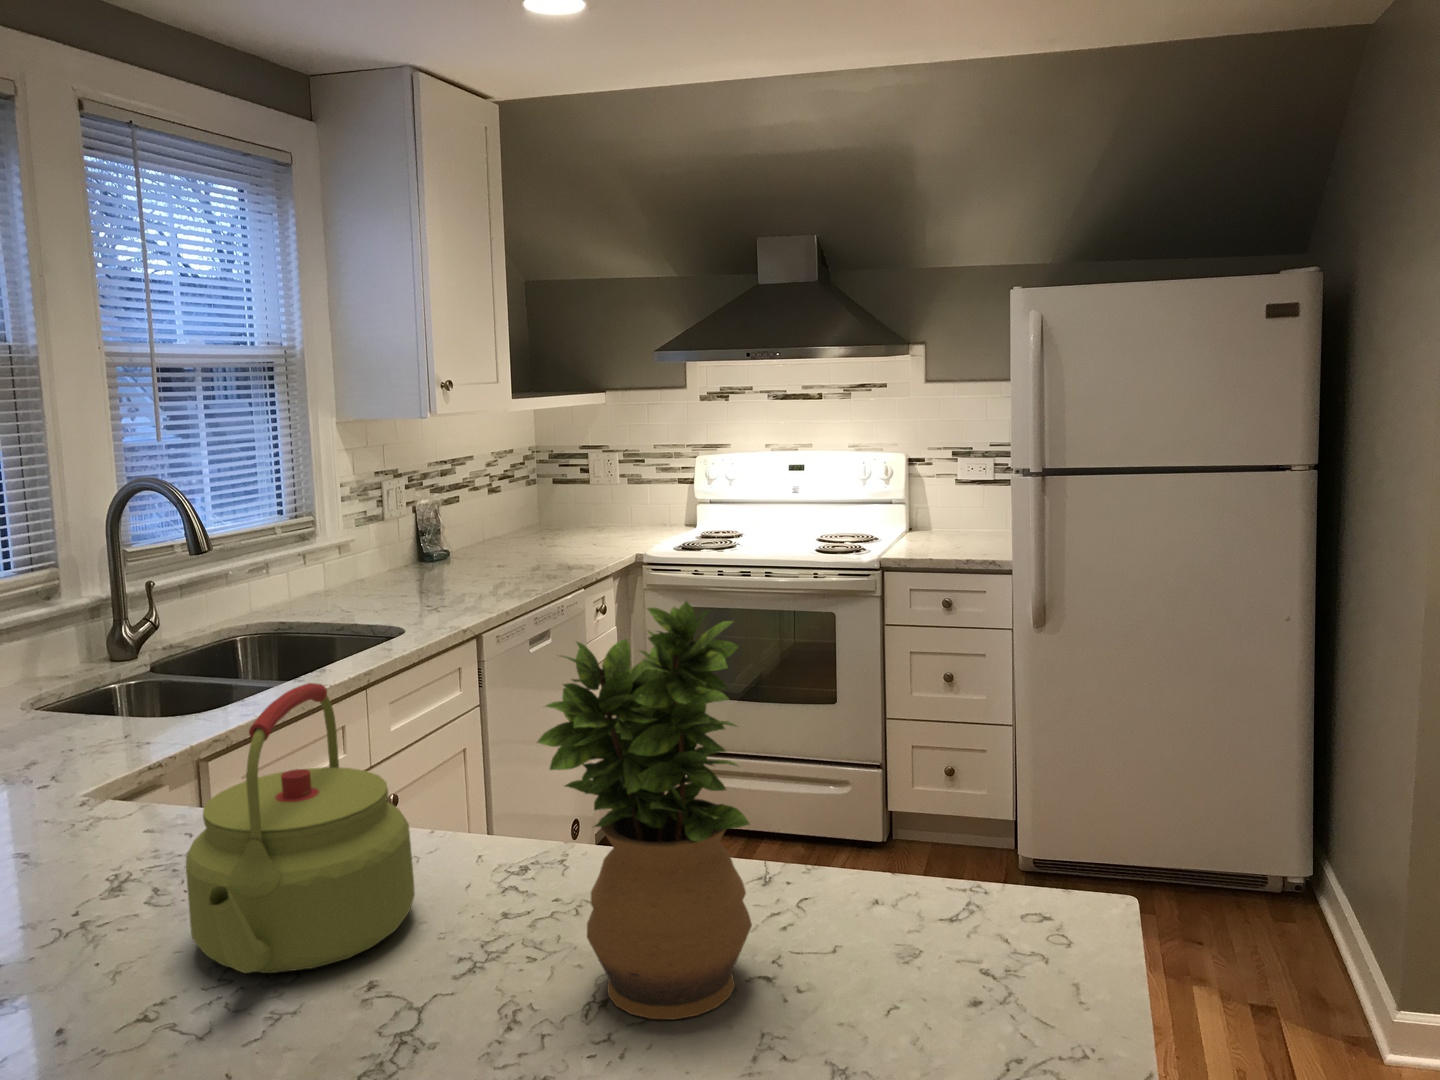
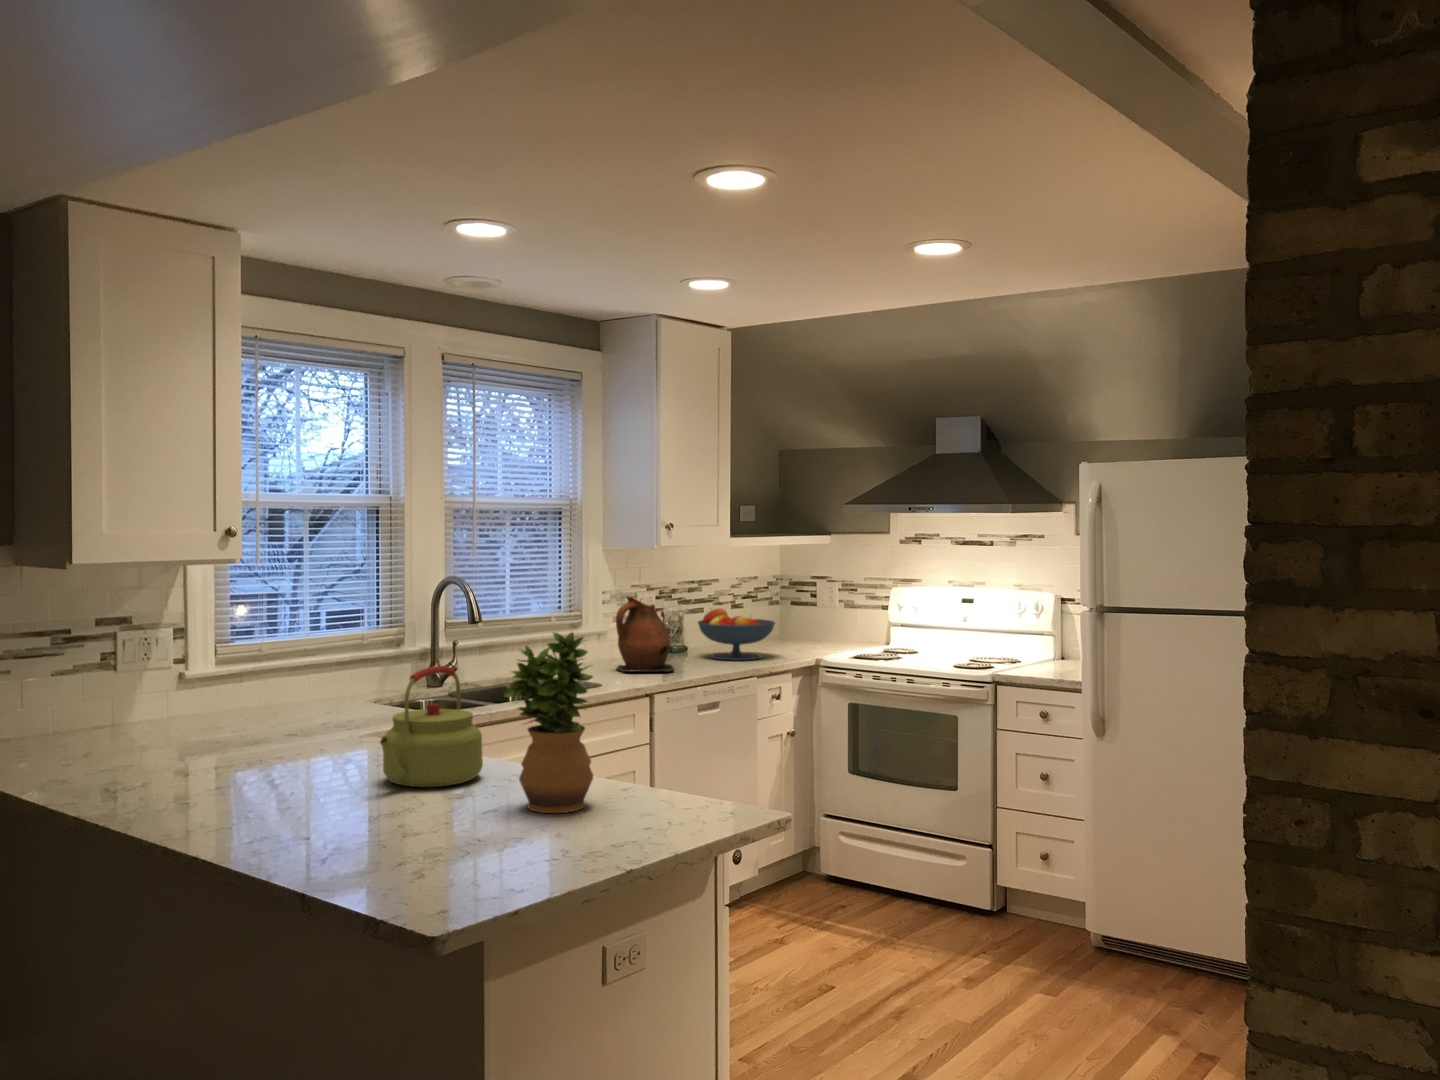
ceramic pitcher: none [381,489,478,599] -> present [616,596,674,672]
fruit bowl: none [475,496,582,566] -> present [698,608,775,660]

